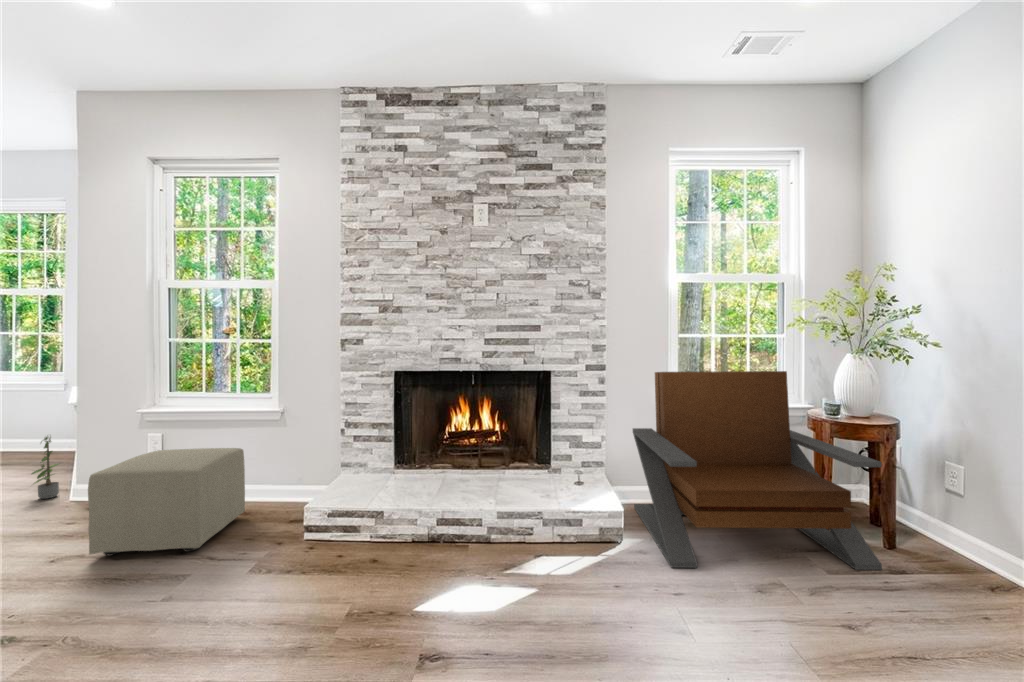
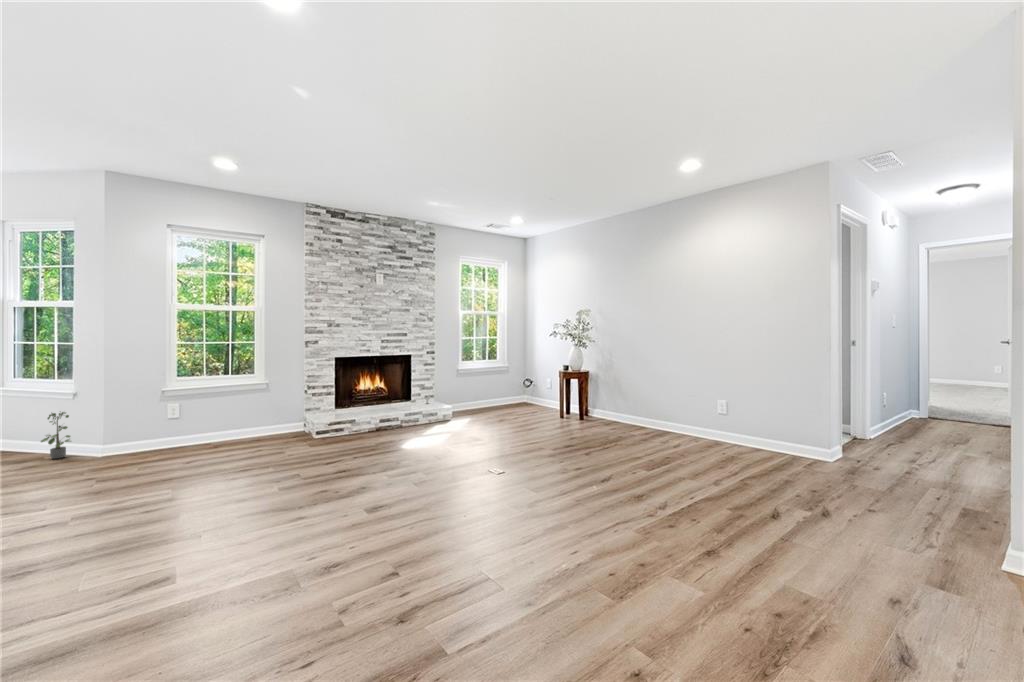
lounge chair: present [633,371,882,570] -> none [447,352,532,422]
ottoman: present [88,448,245,556] -> none [203,401,272,456]

